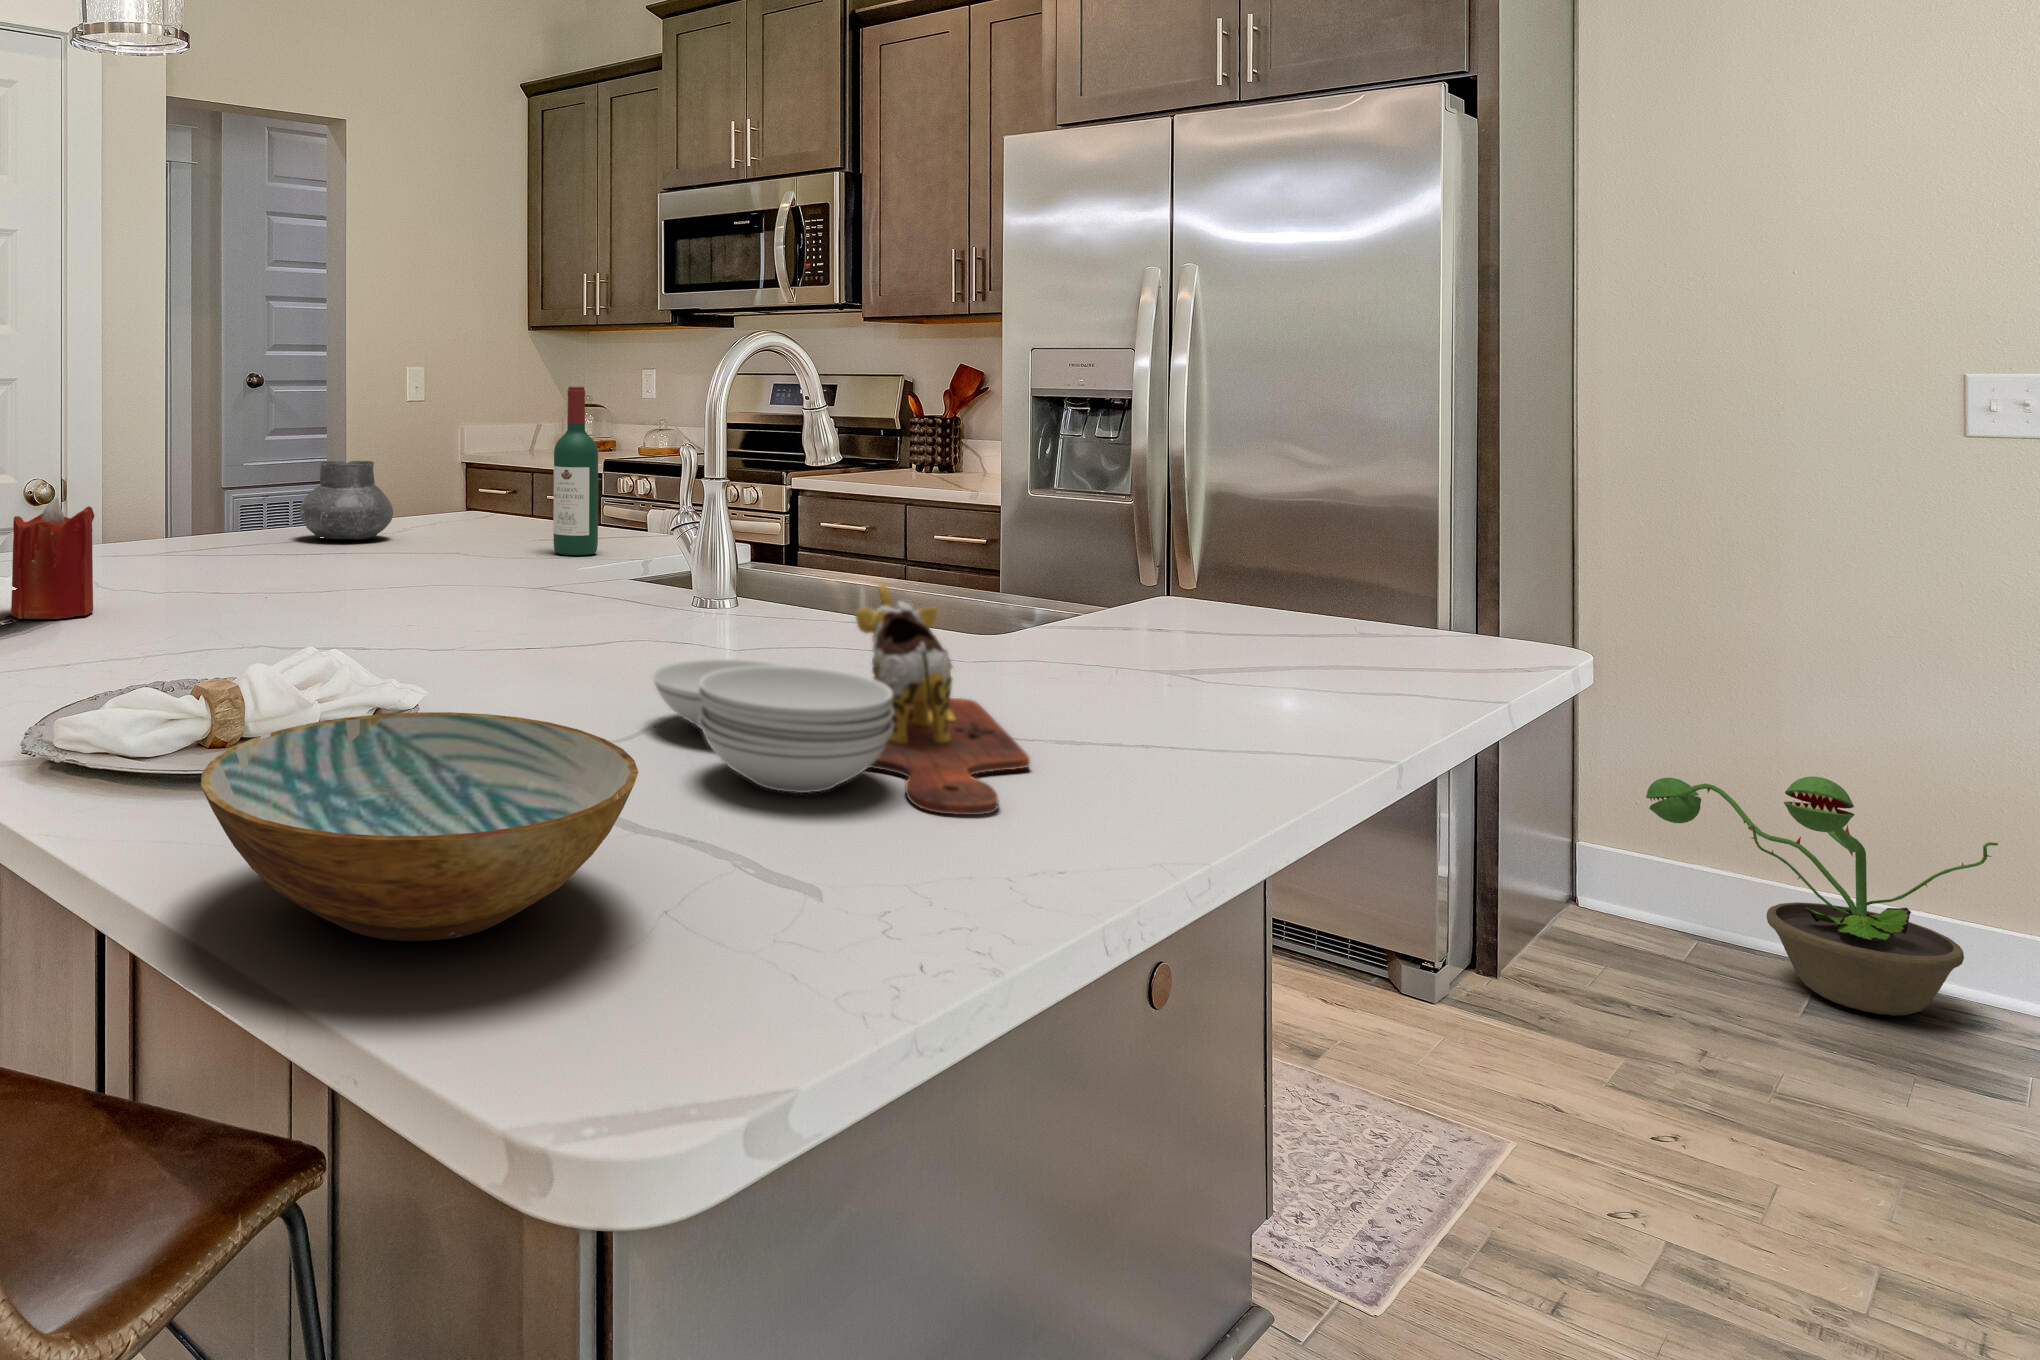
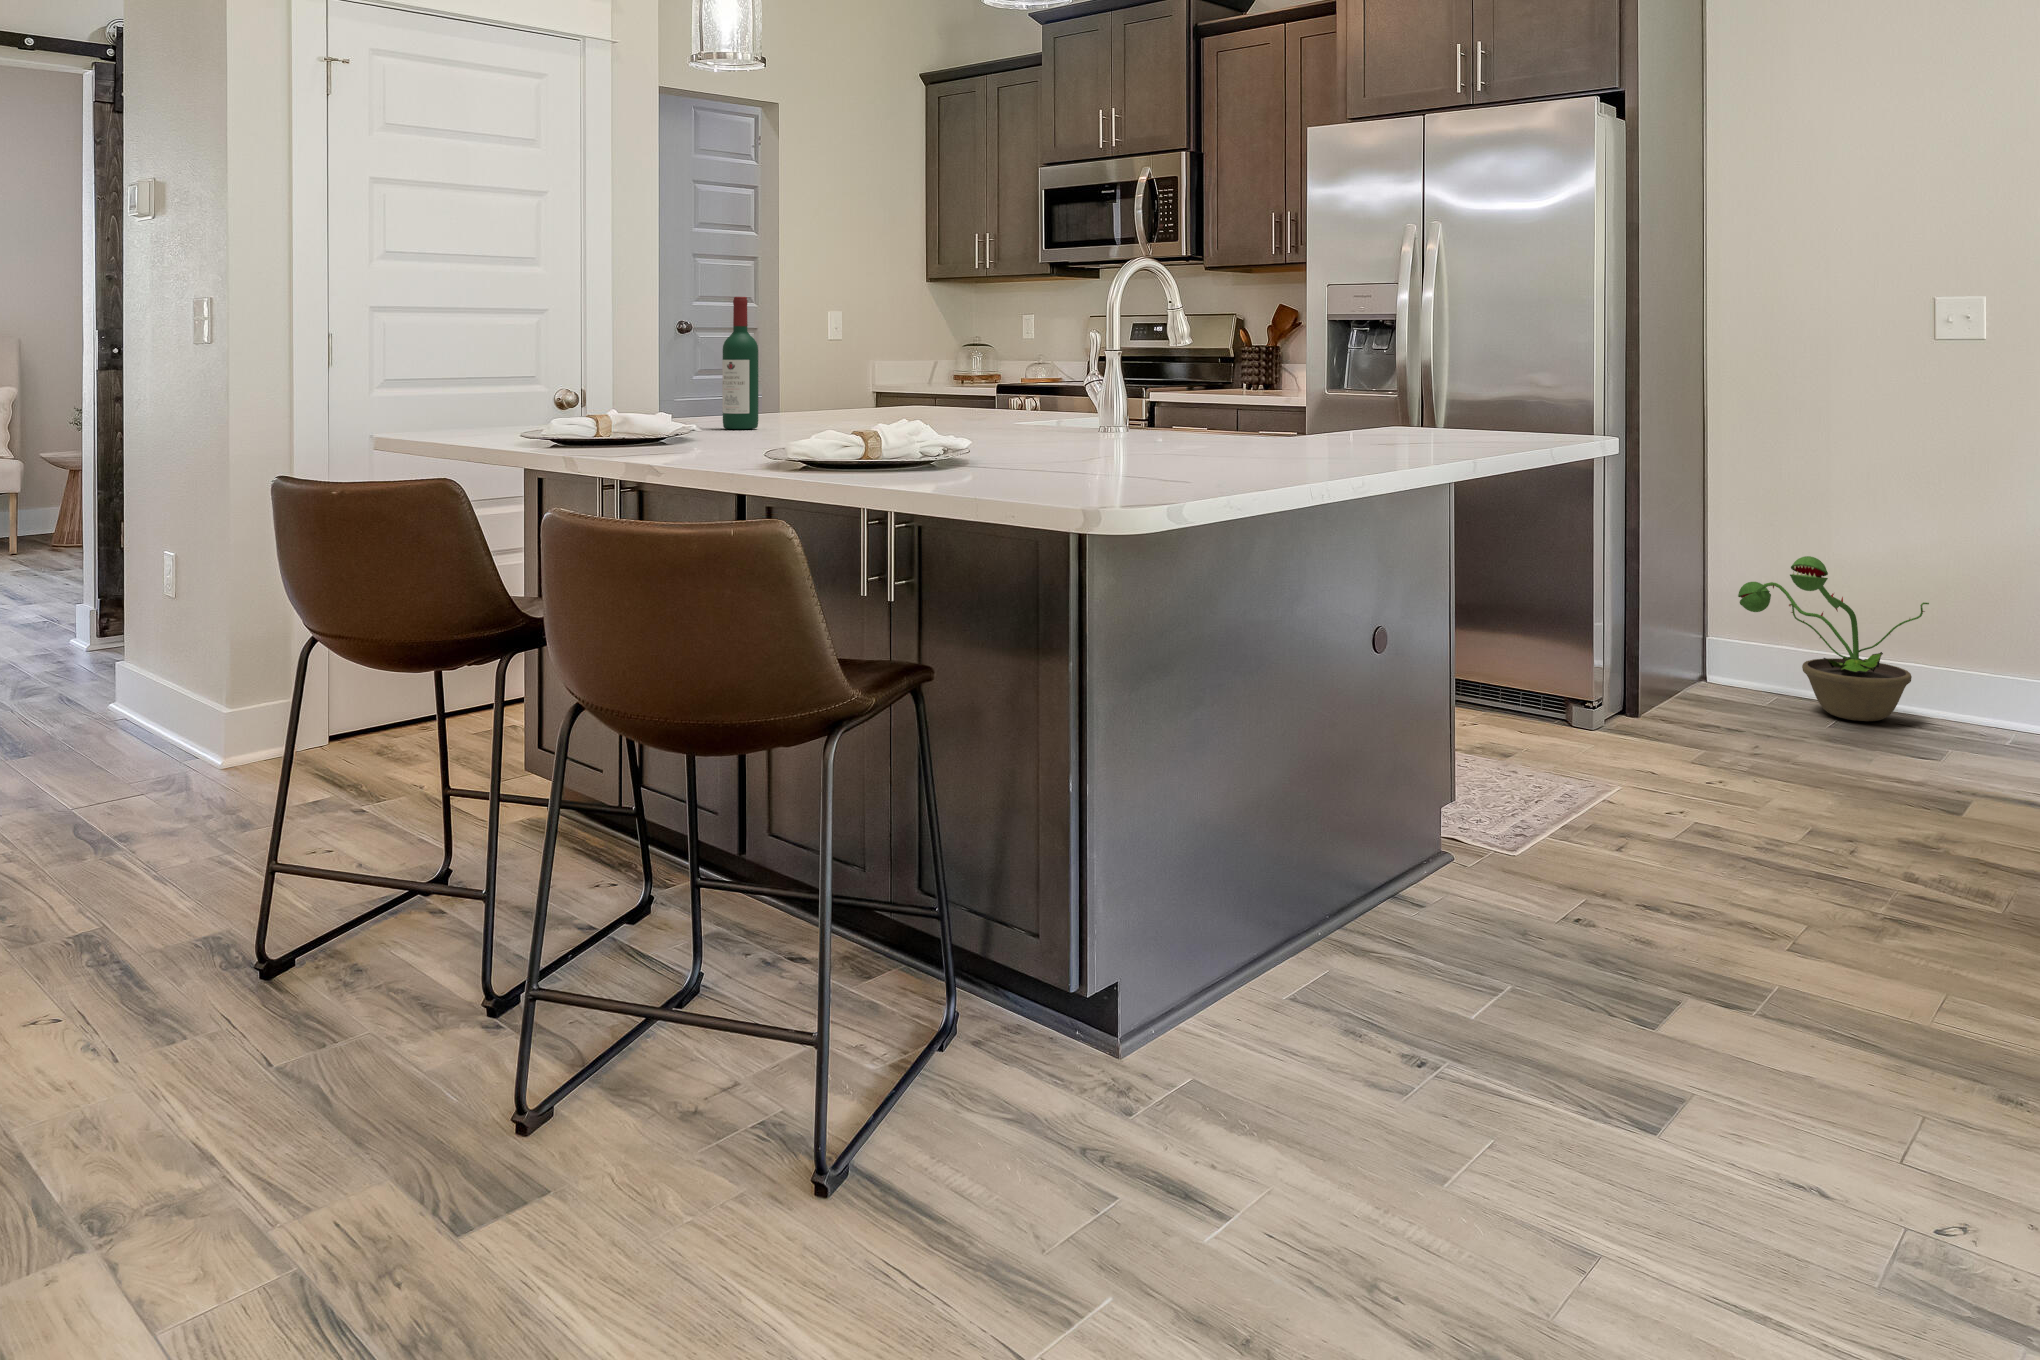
wine bottle: present [553,386,598,555] -> present [722,297,758,429]
vase: present [299,461,393,540] -> none [797,363,865,419]
candle: present [11,498,95,619] -> none [662,363,713,438]
cutting board: present [651,583,1030,815] -> none [1080,380,1268,464]
bowl: present [201,712,638,941] -> none [911,412,1091,477]

